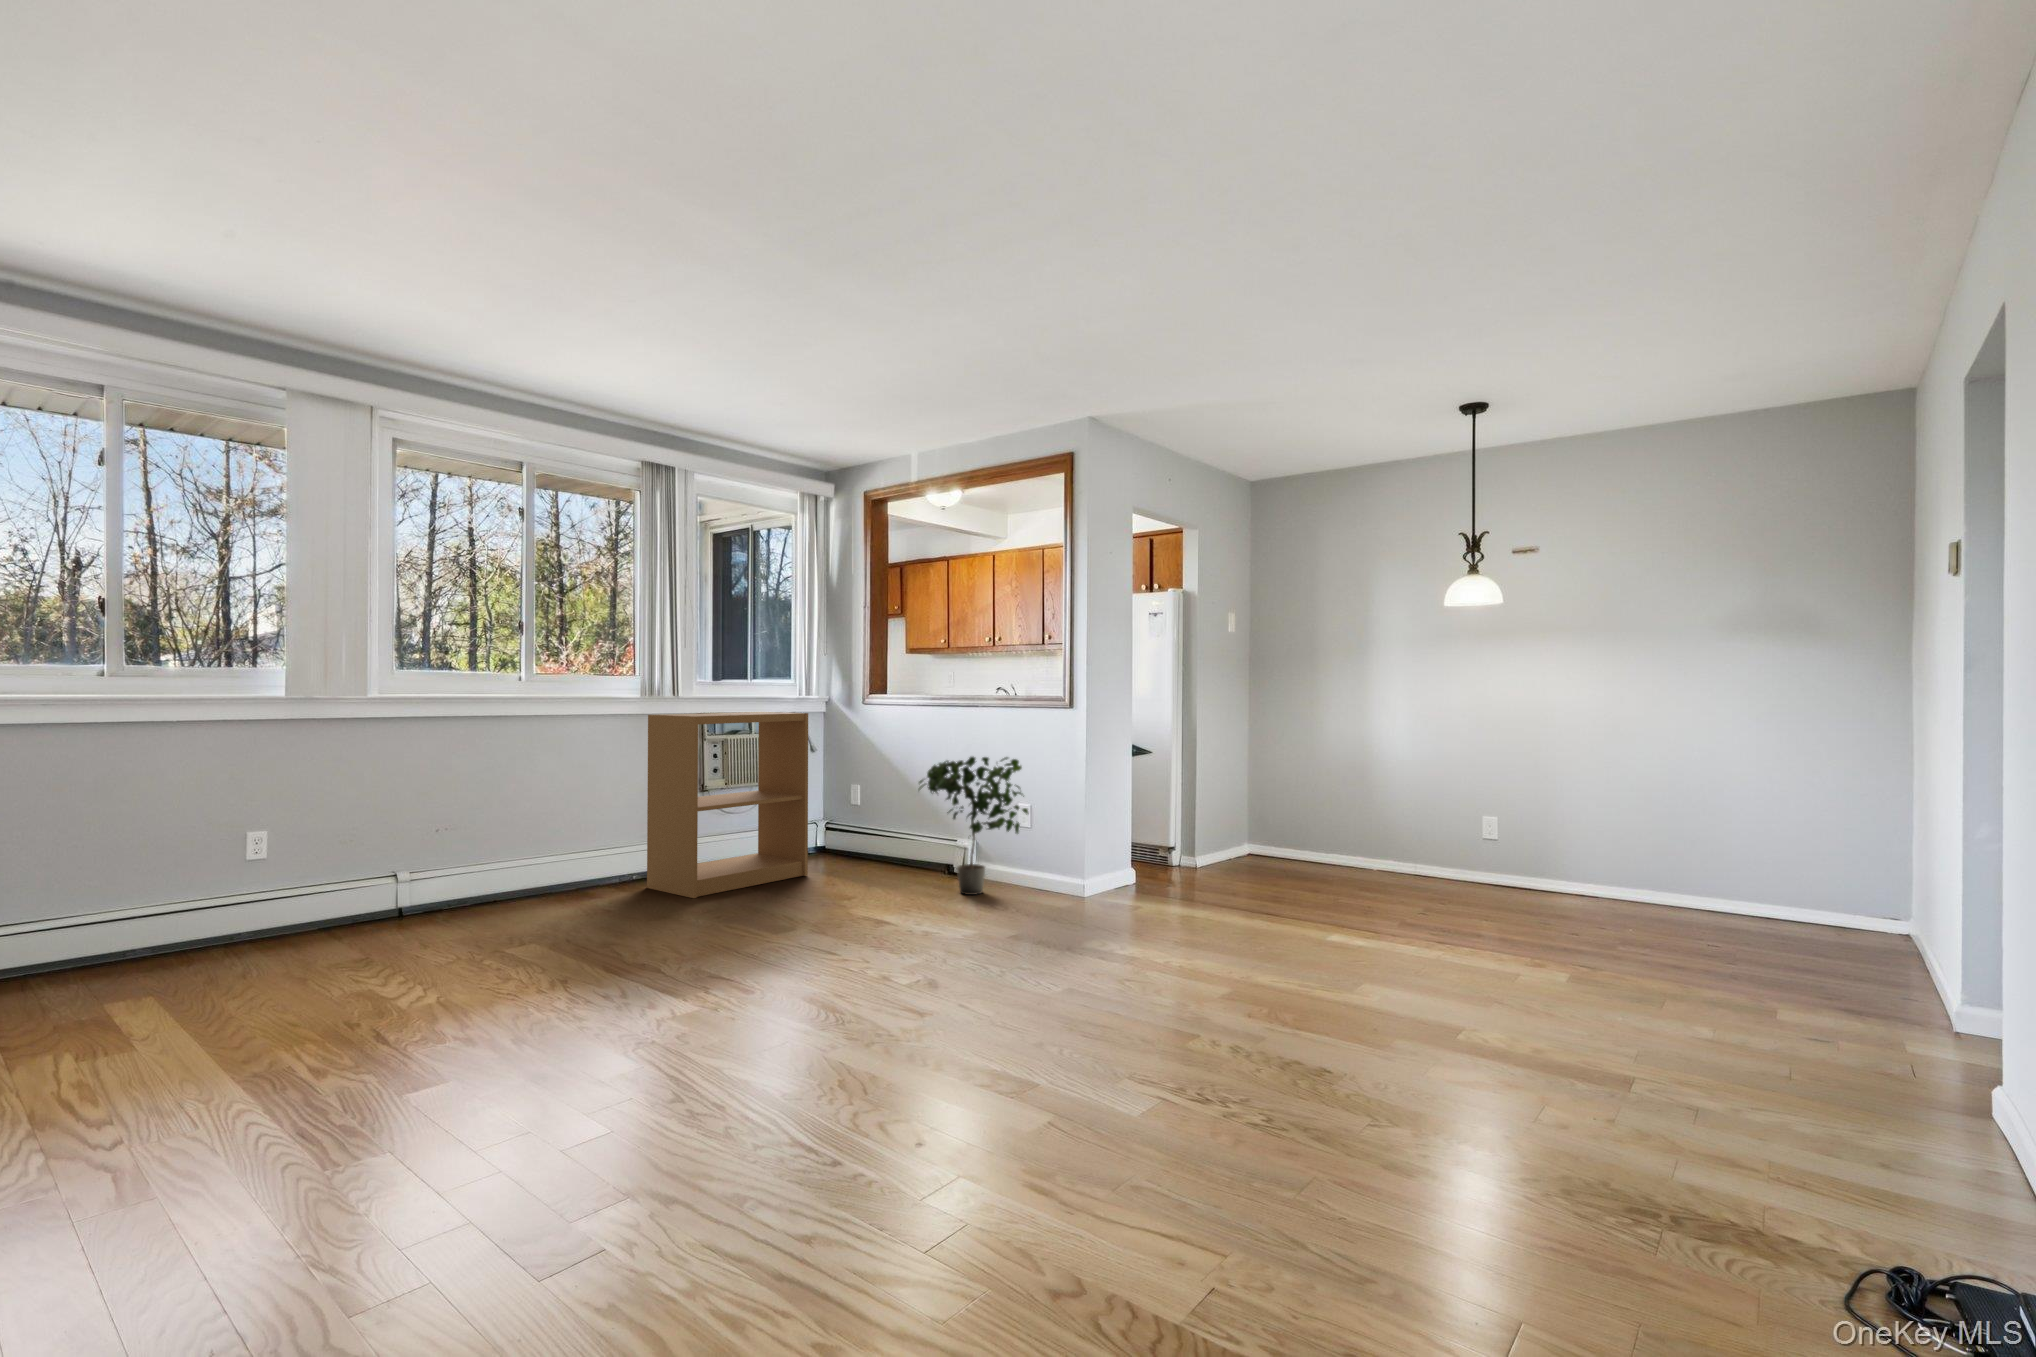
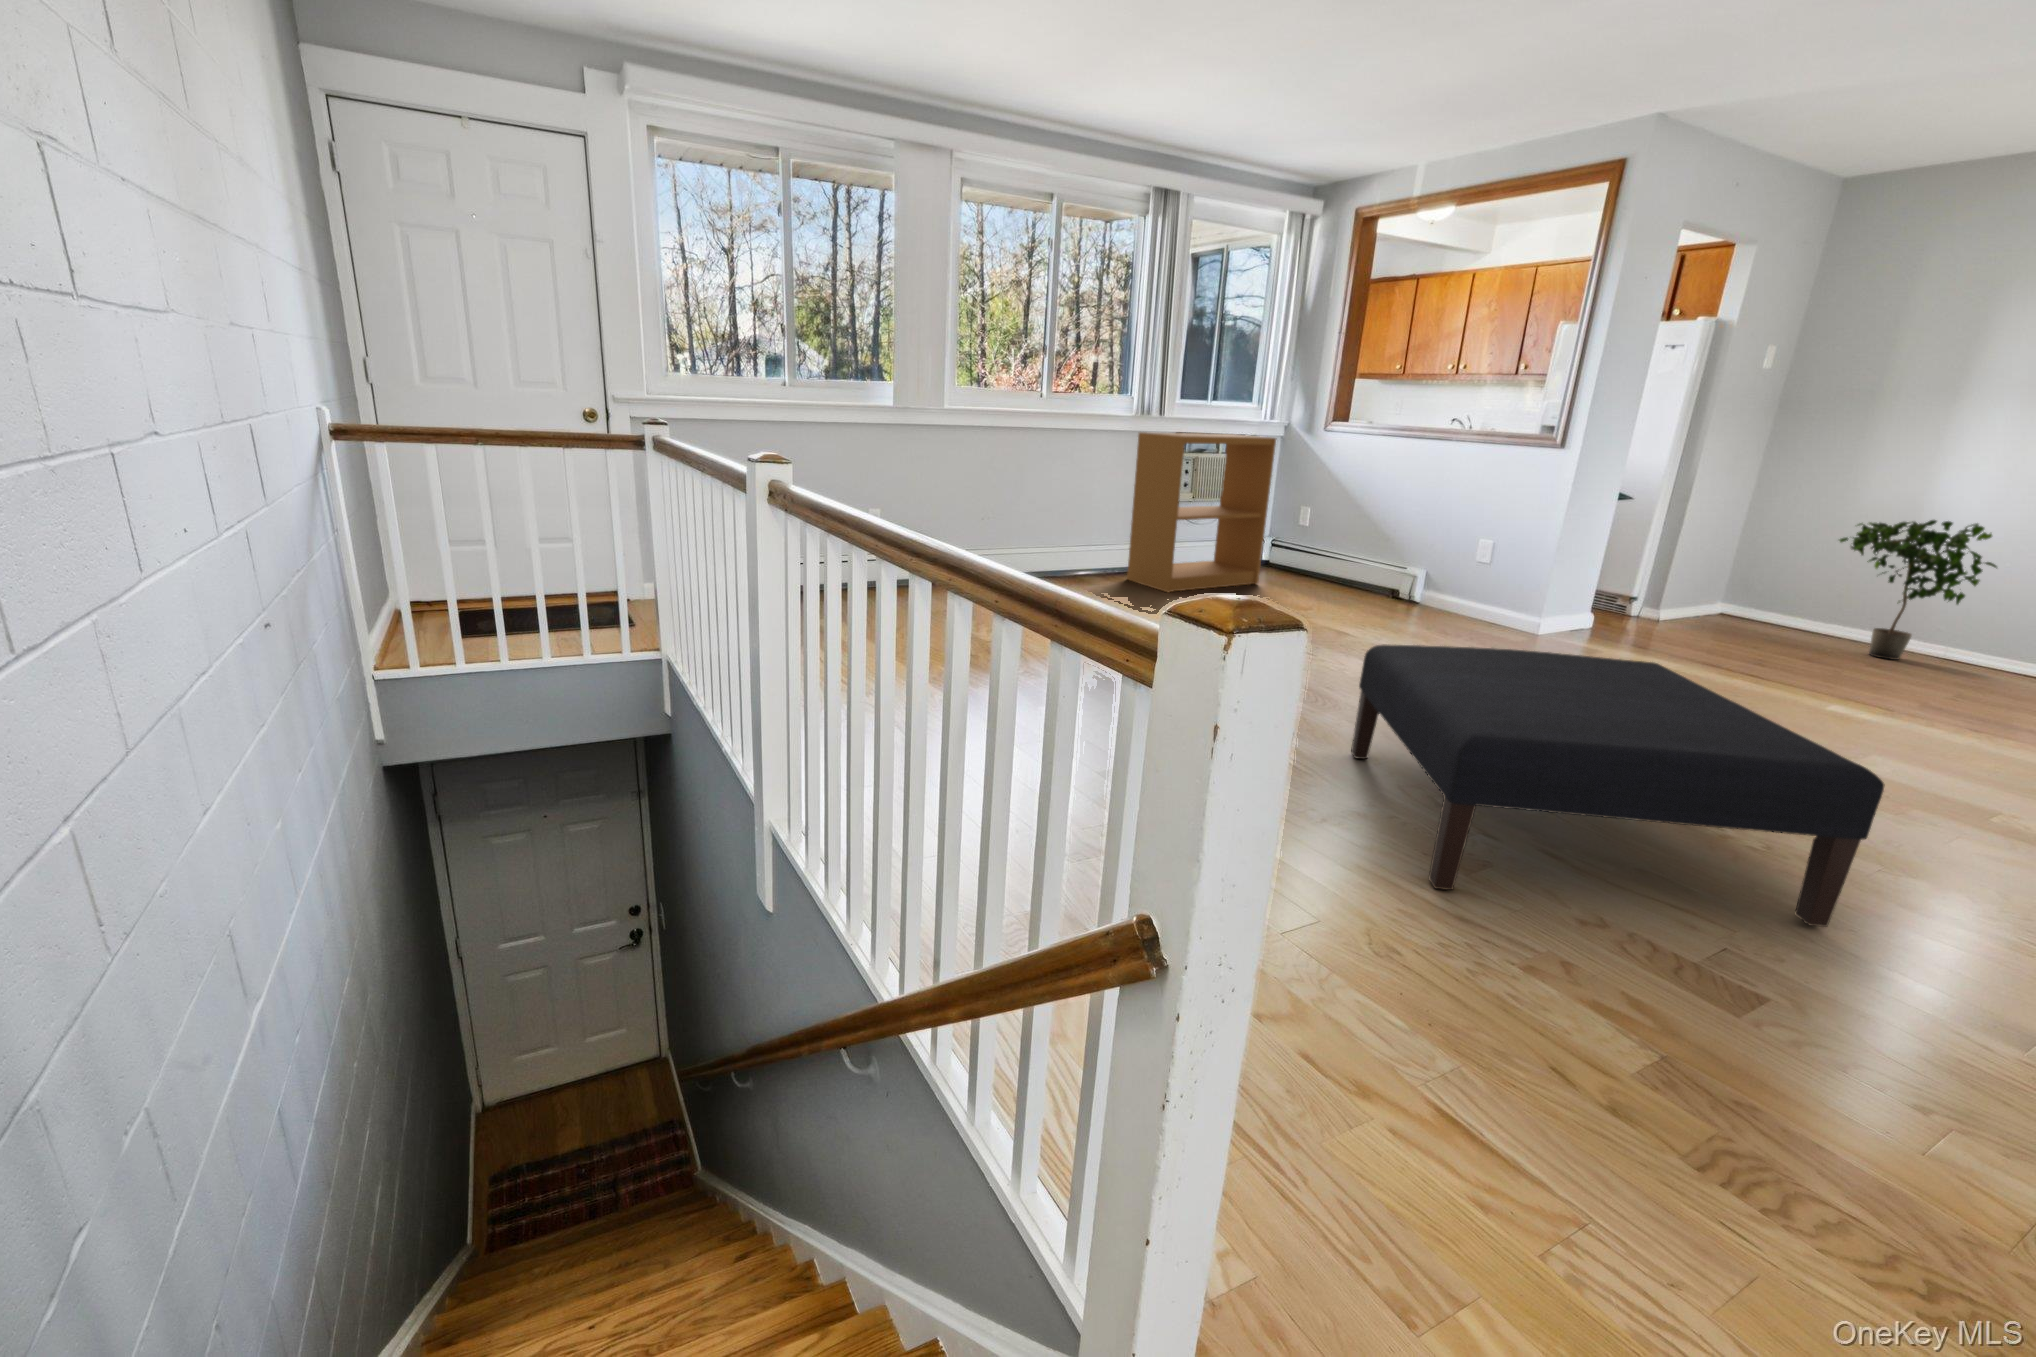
potted plant: present [919,757,1029,895] -> present [1839,520,1997,660]
ottoman: none [850,916,1316,1253] -> present [1351,645,1885,927]

